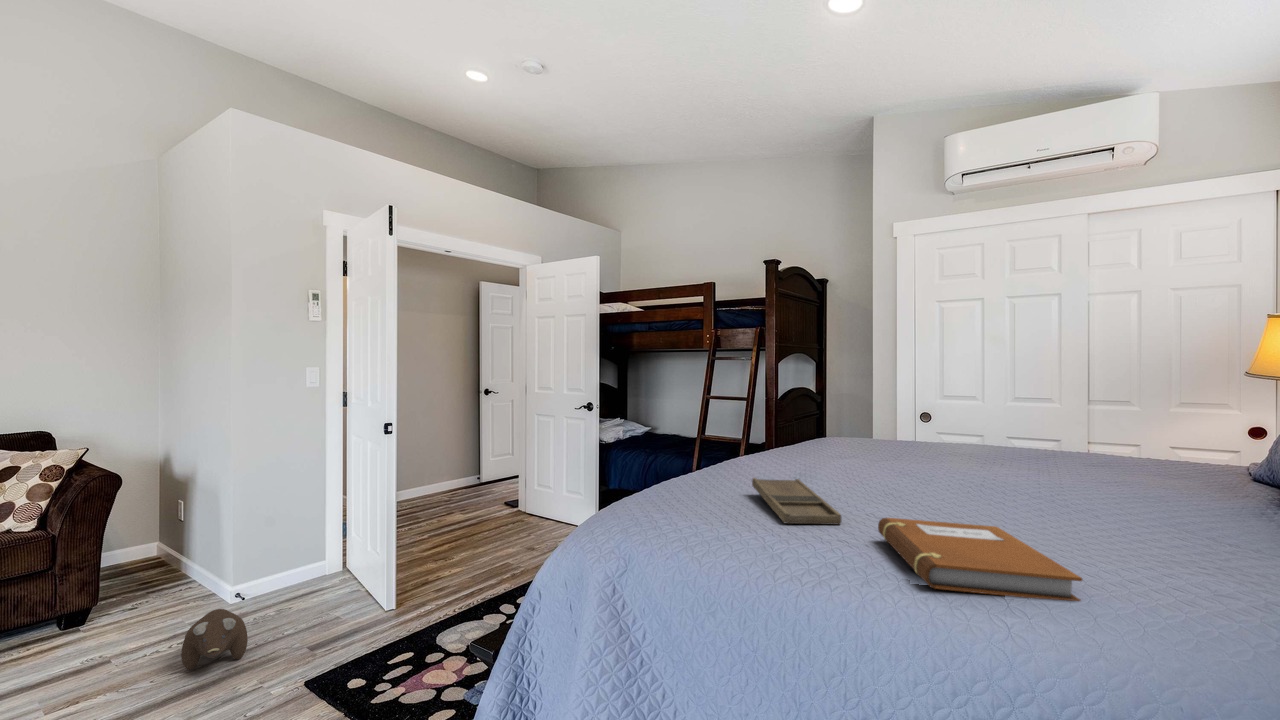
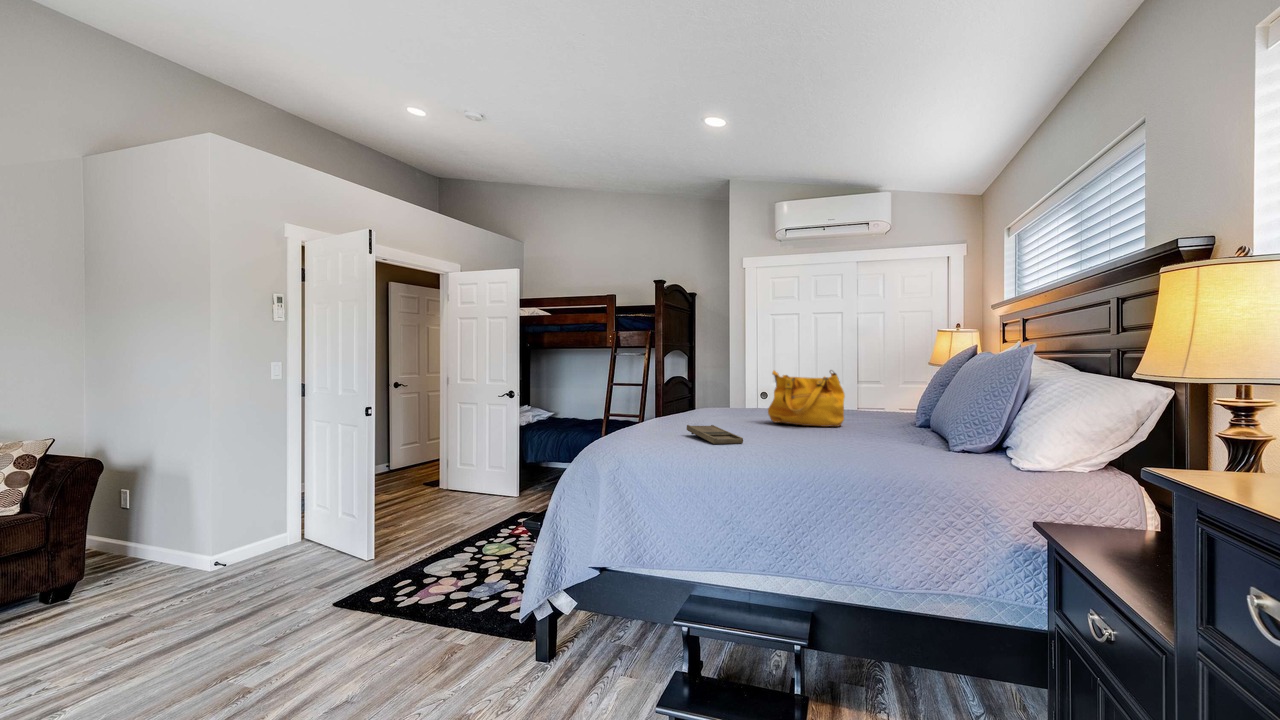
handbag: none [907,386,1048,486] -> present [768,370,845,427]
notebook: present [878,518,1082,601] -> none [764,435,853,460]
plush toy: present [181,609,248,670] -> none [209,564,263,614]

